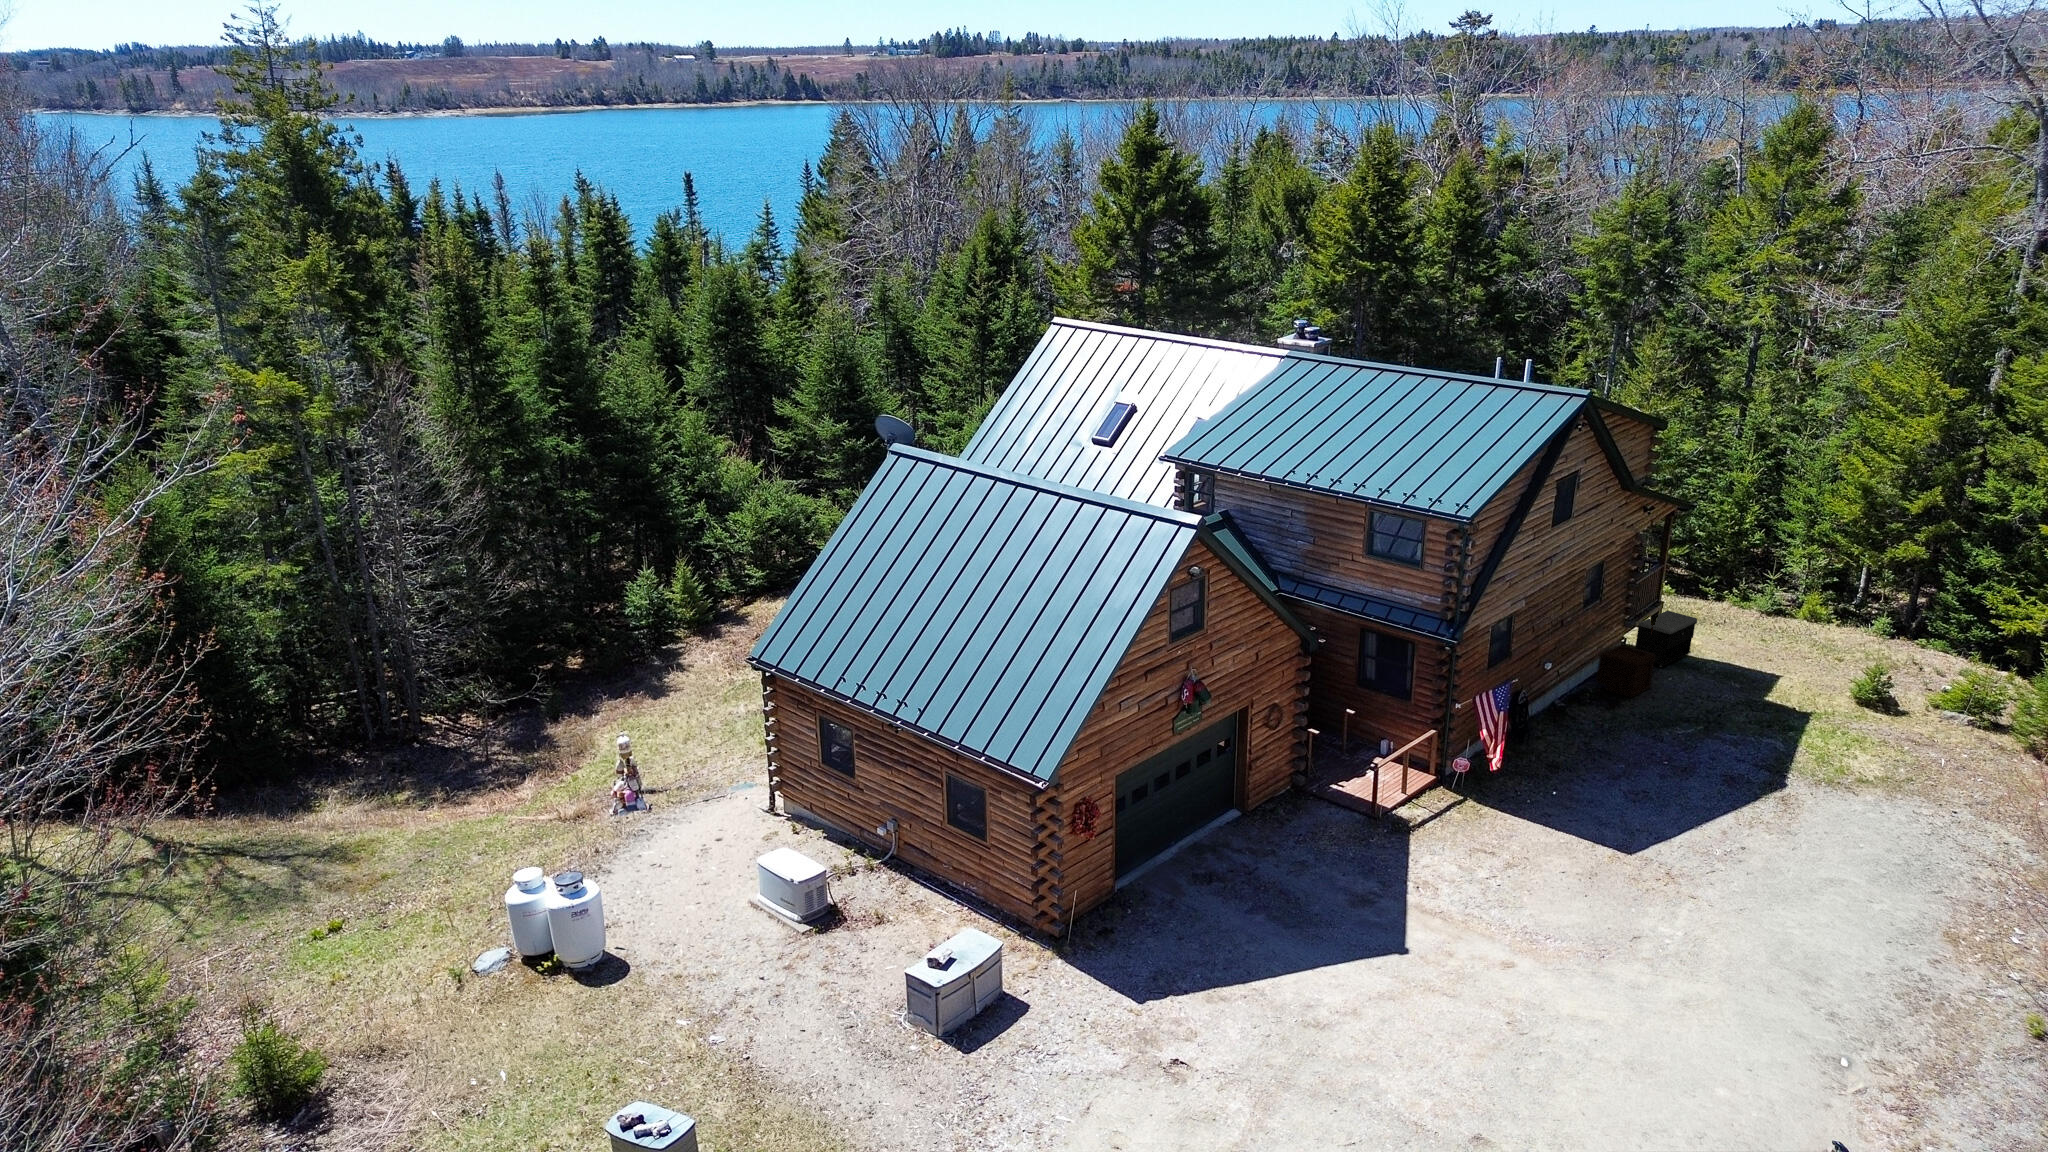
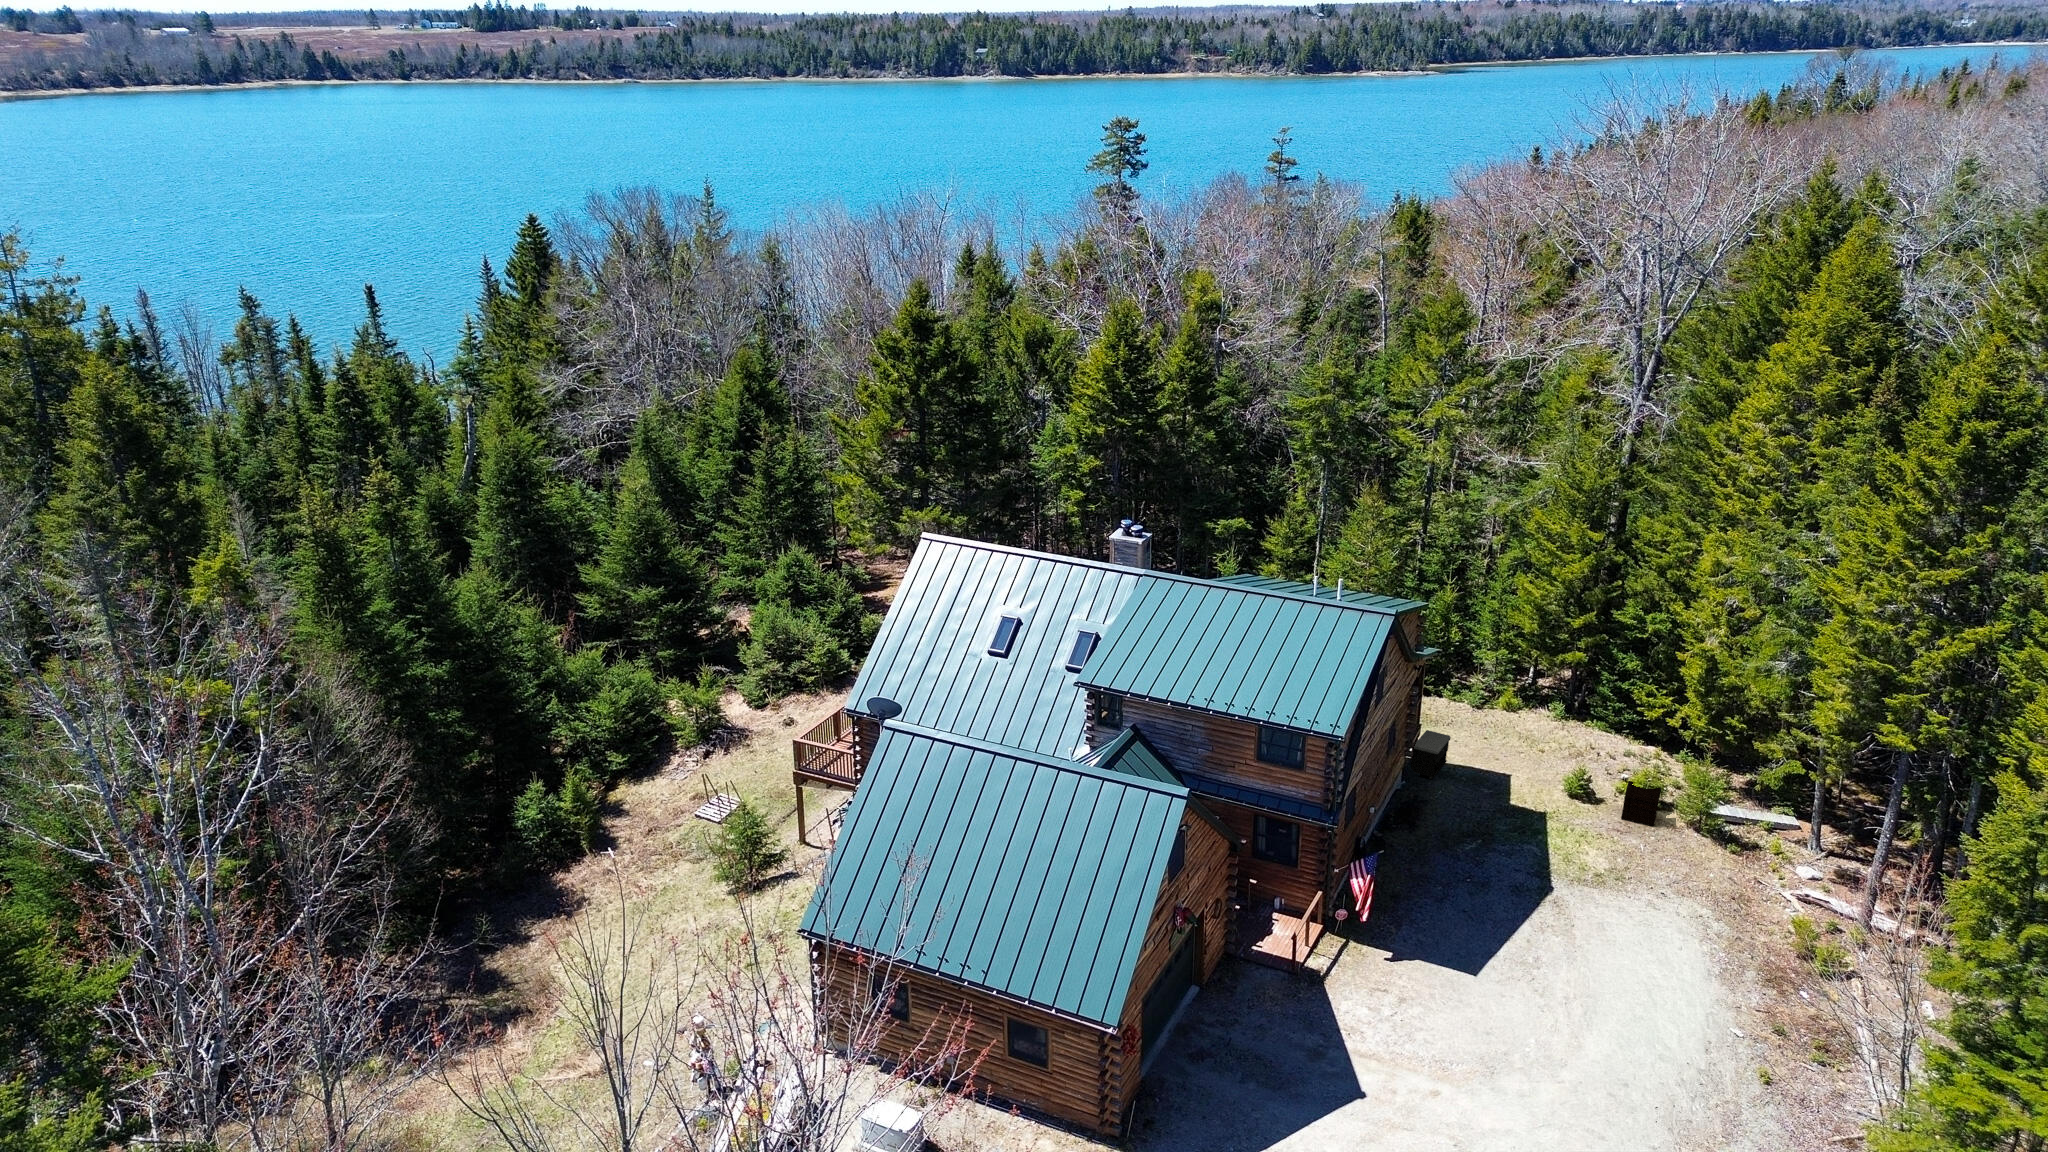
wooden crate: present [1596,645,1655,698] -> present [1621,781,1661,826]

